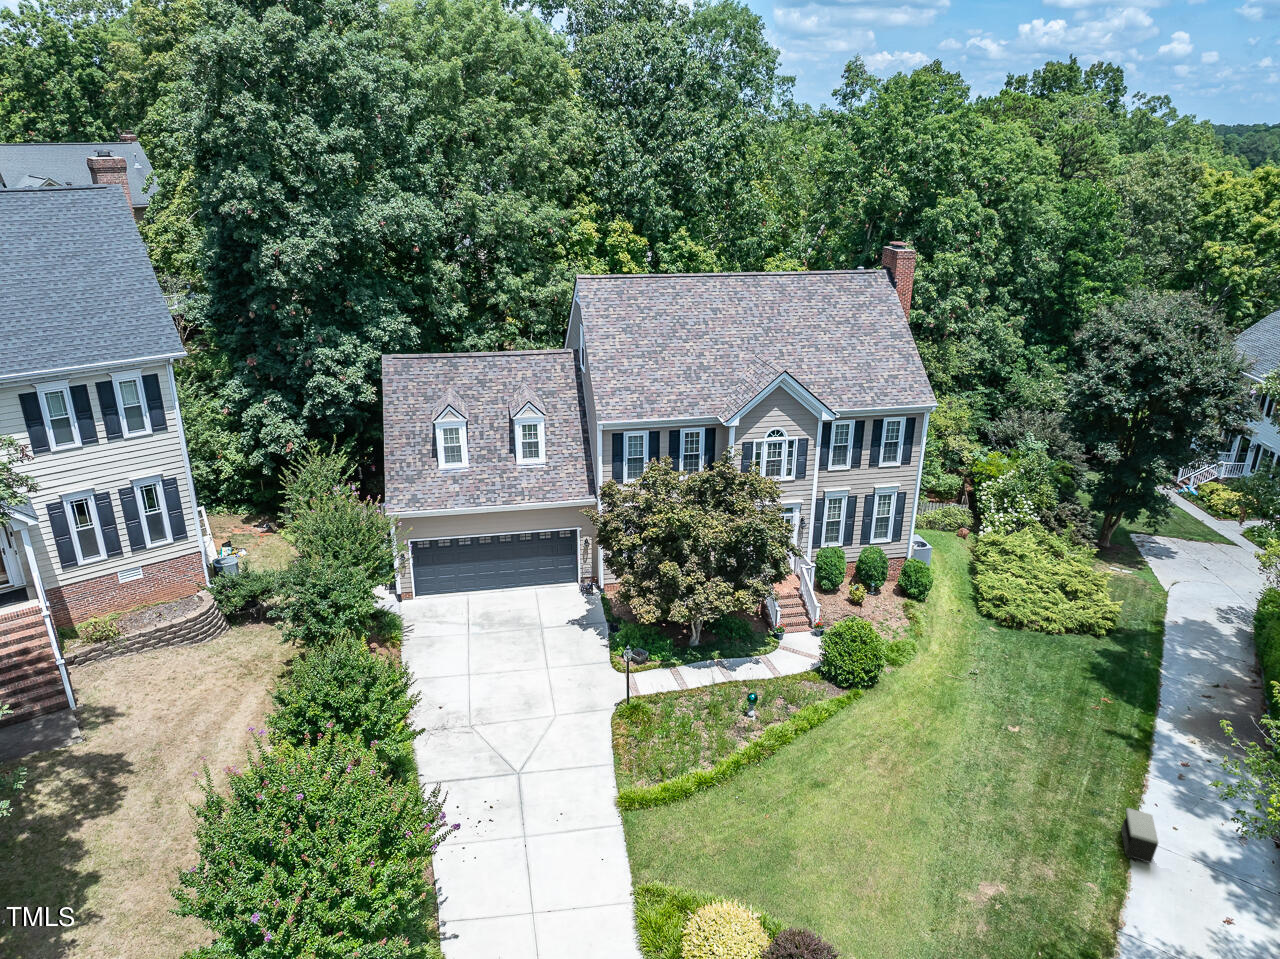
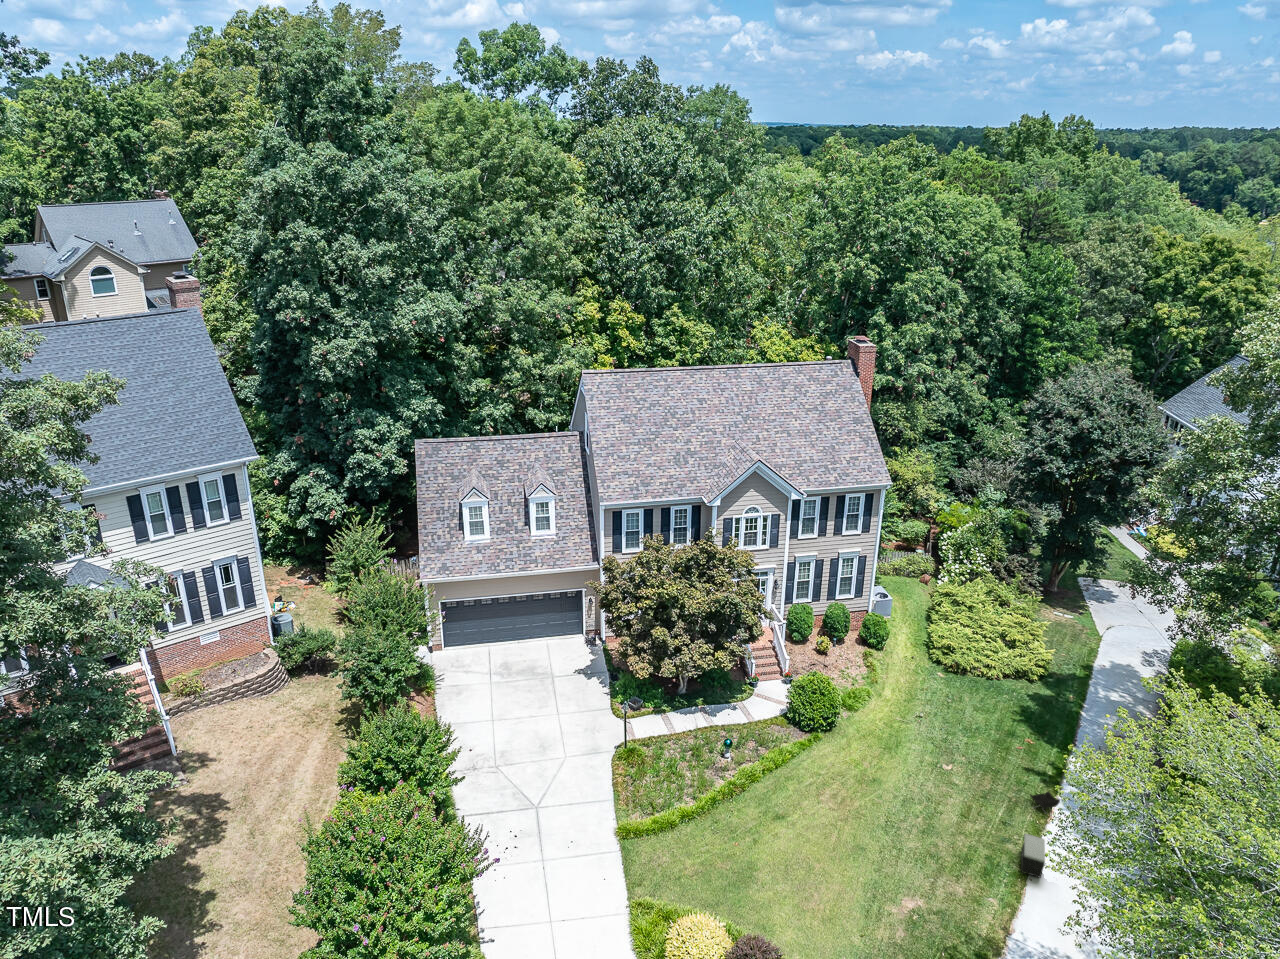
lounge chair: none [1121,758,1162,785] -> present [1030,791,1060,810]

